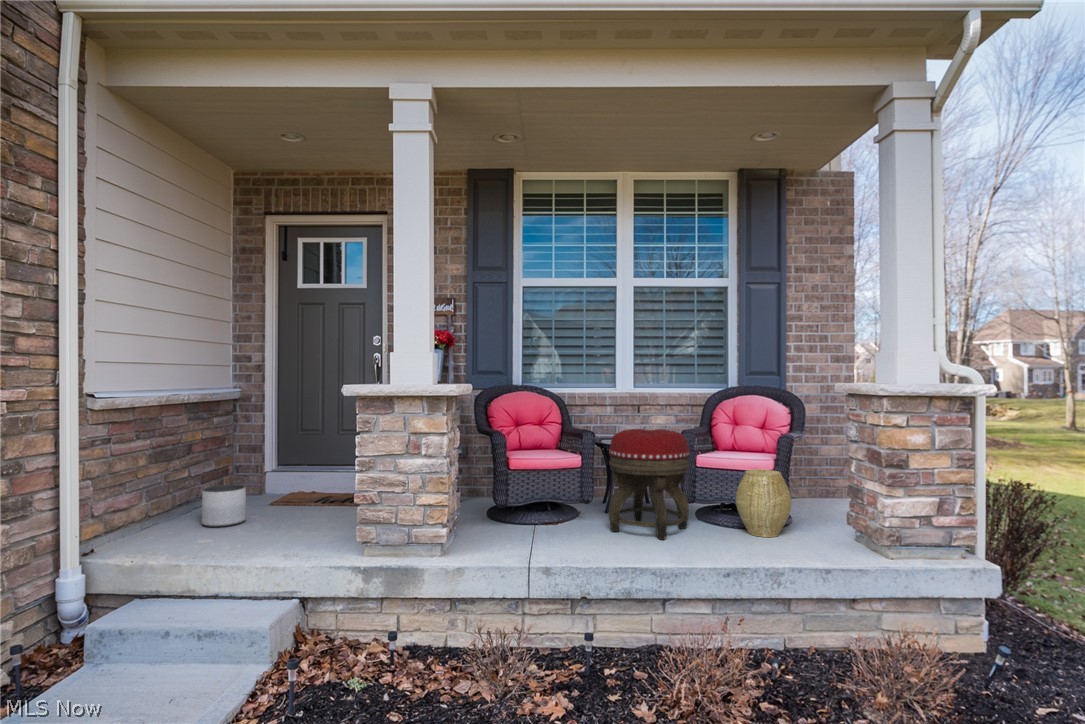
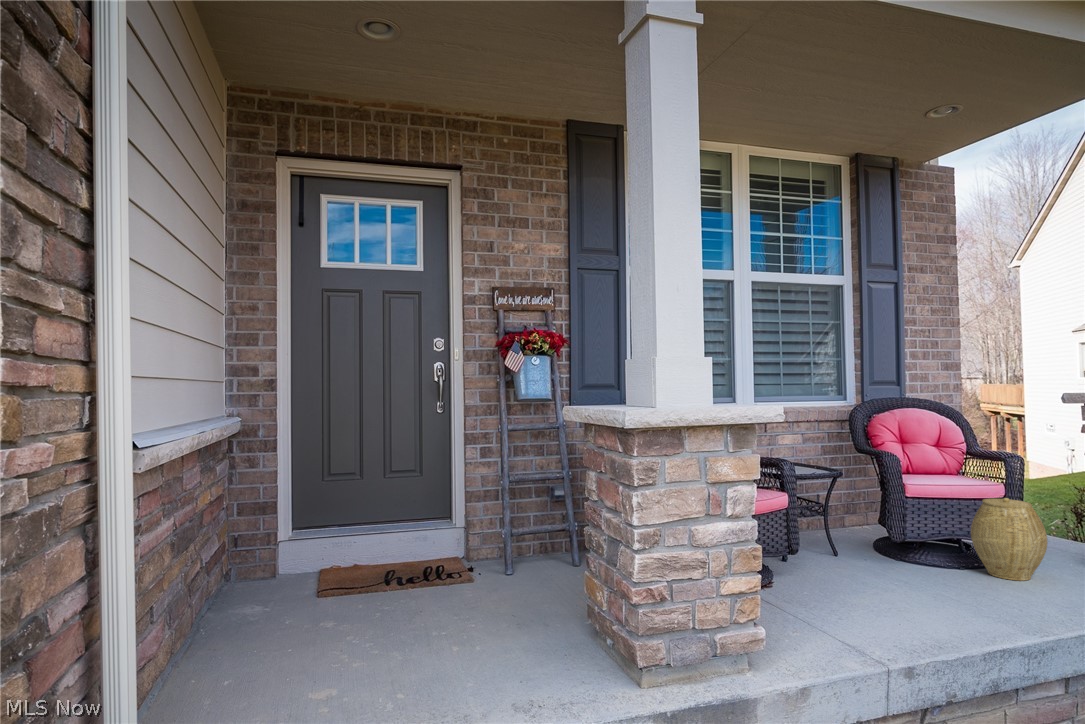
footstool: present [609,429,690,540] -> none [834,456,947,599]
planter: present [202,485,246,527] -> none [270,578,339,658]

